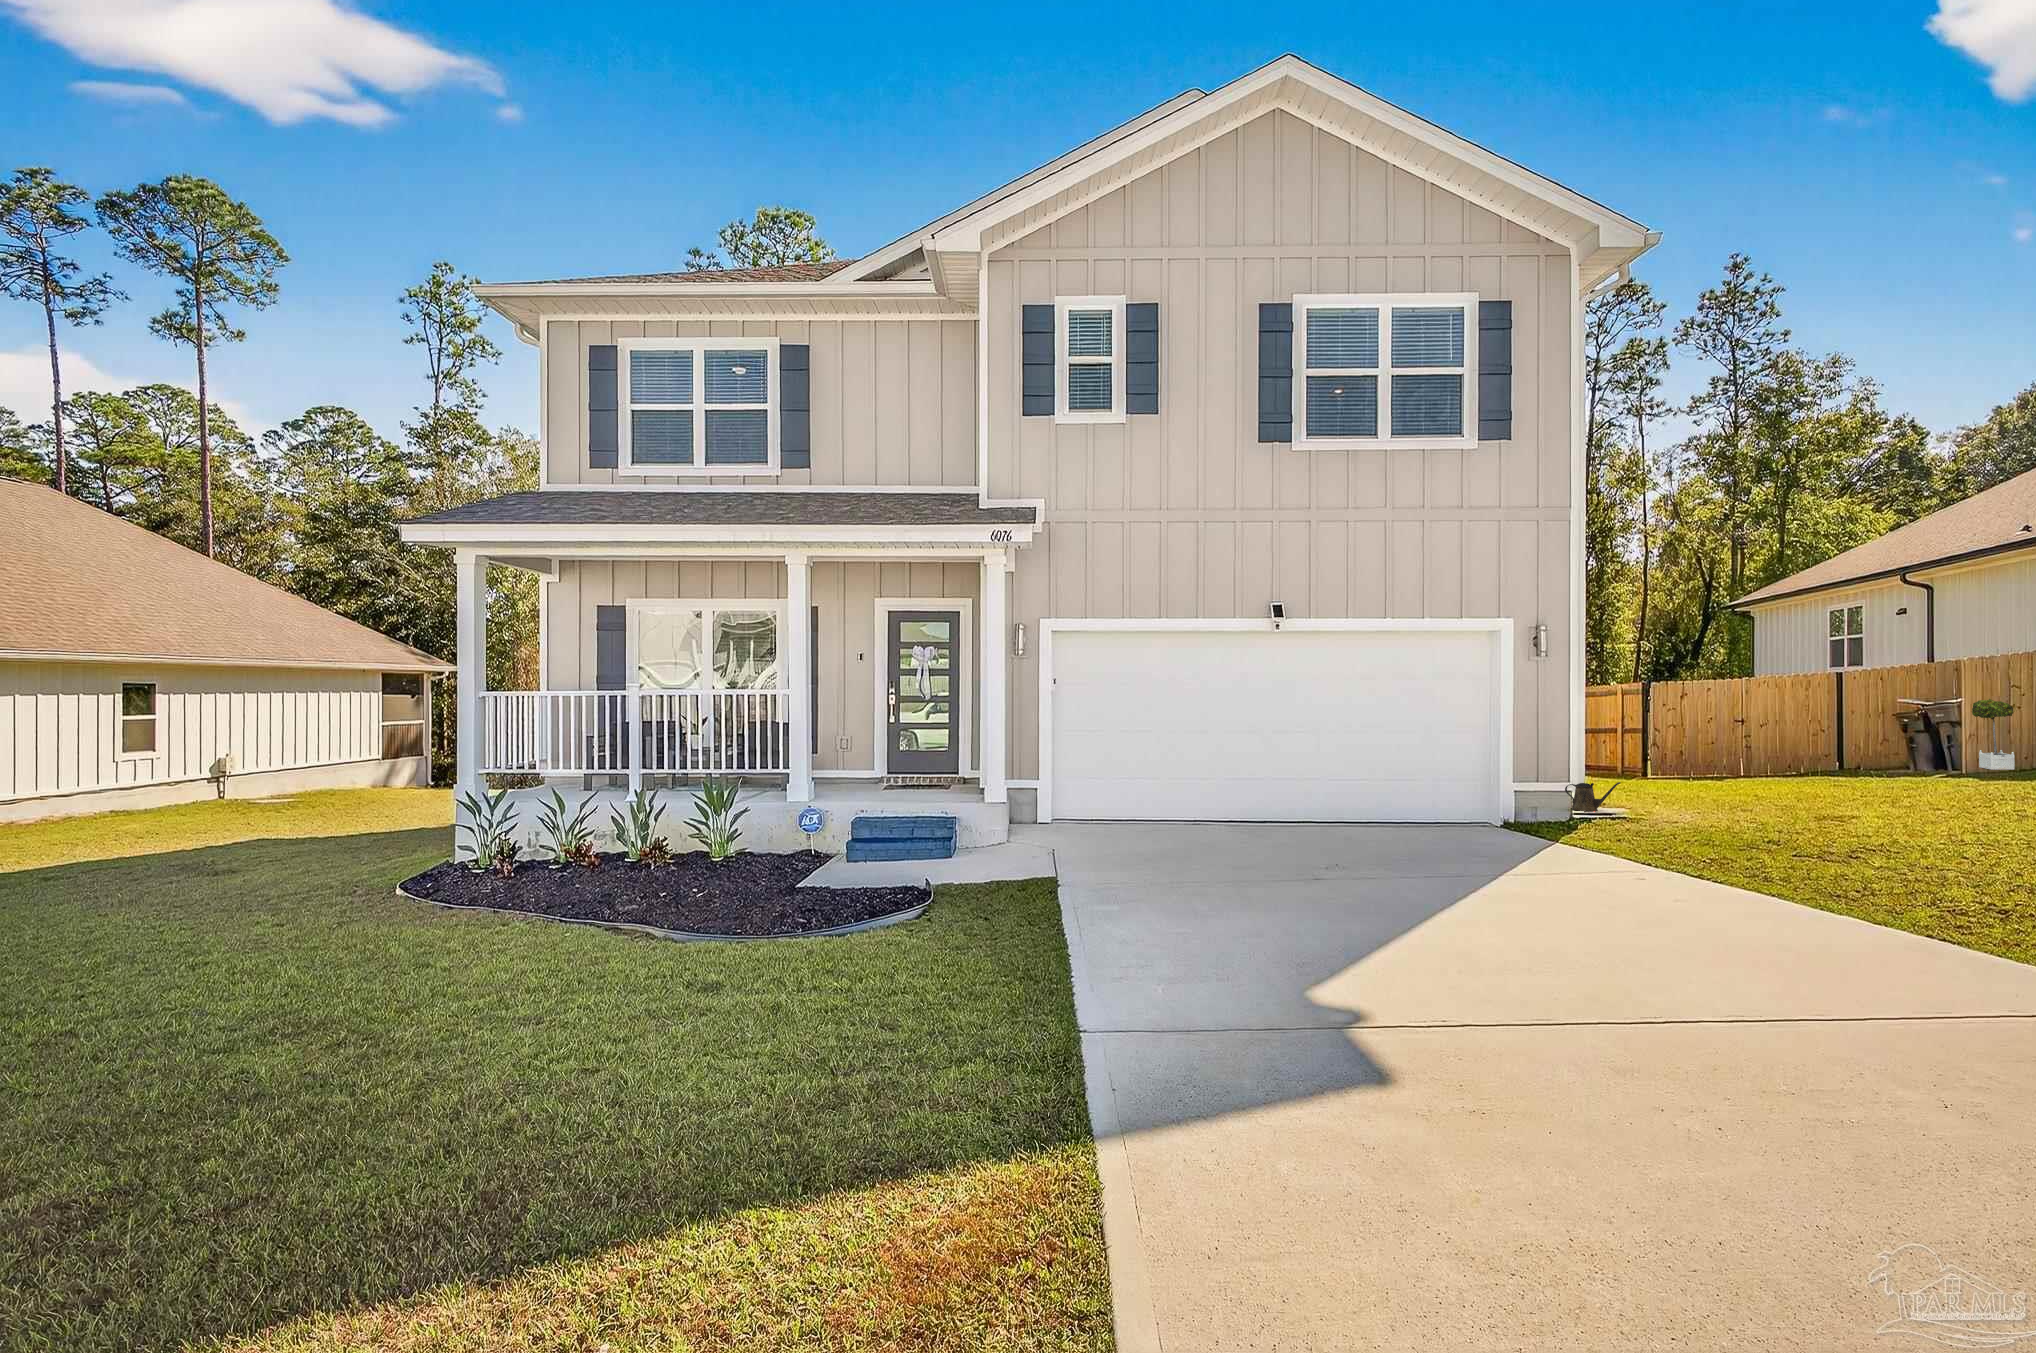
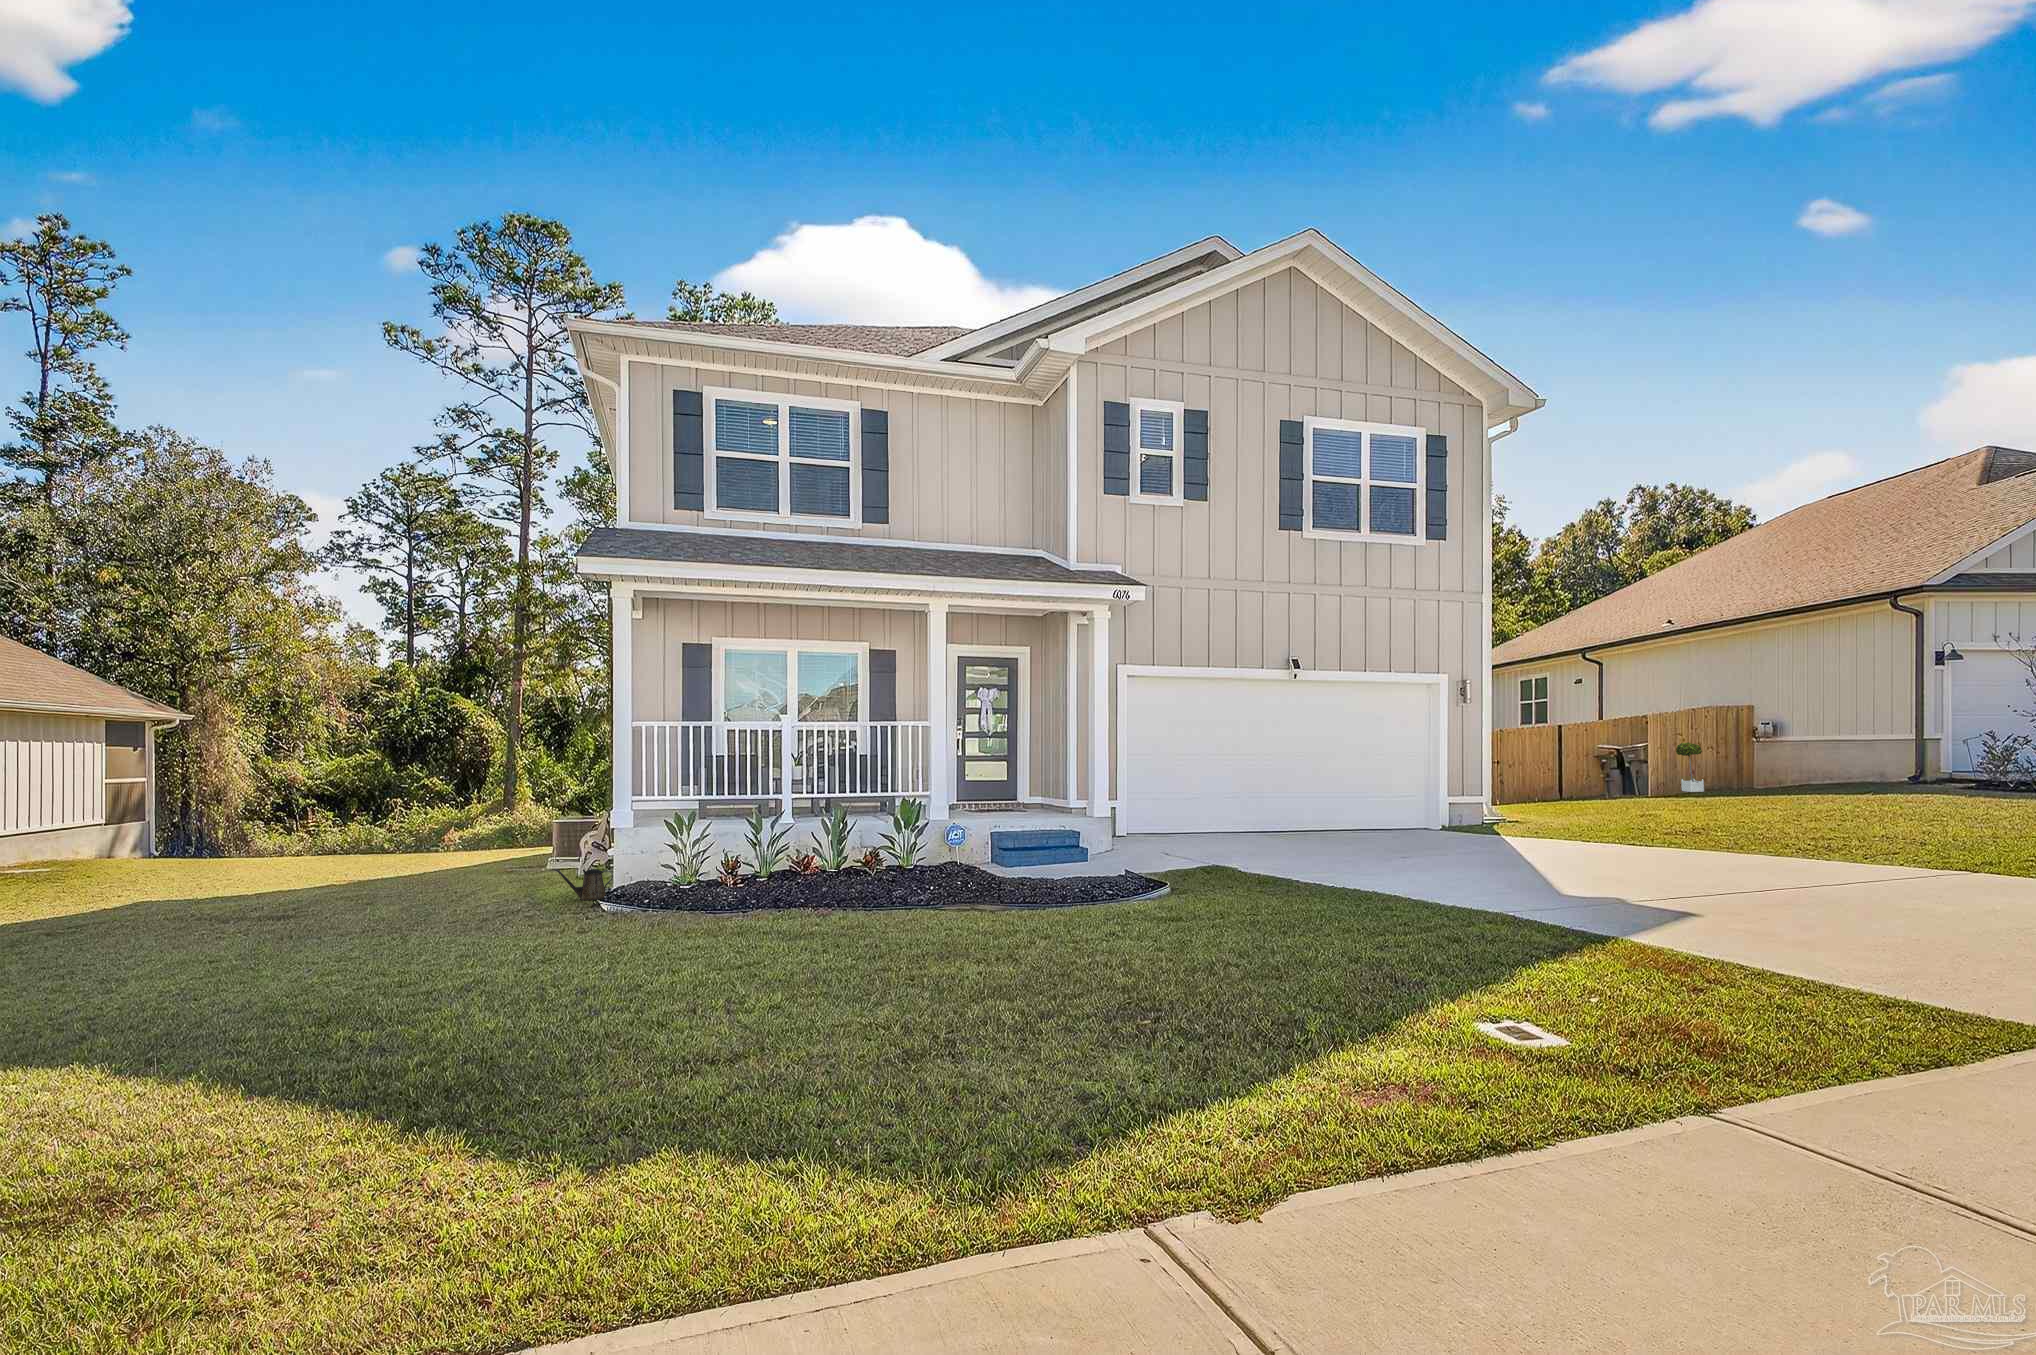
watering can: present [1565,782,1620,811] -> present [554,869,613,900]

